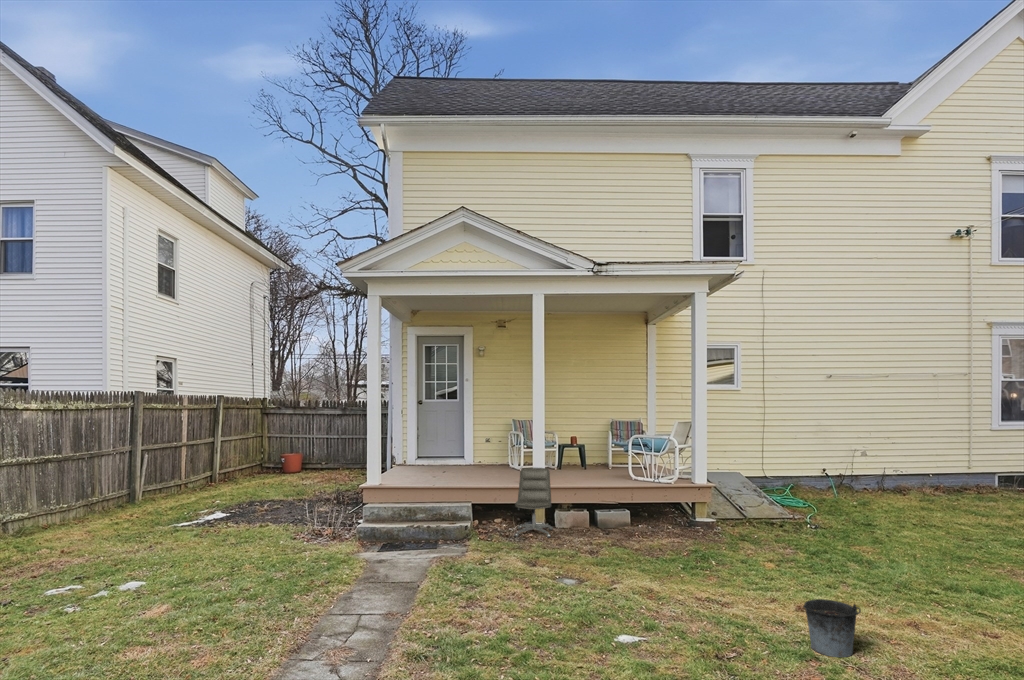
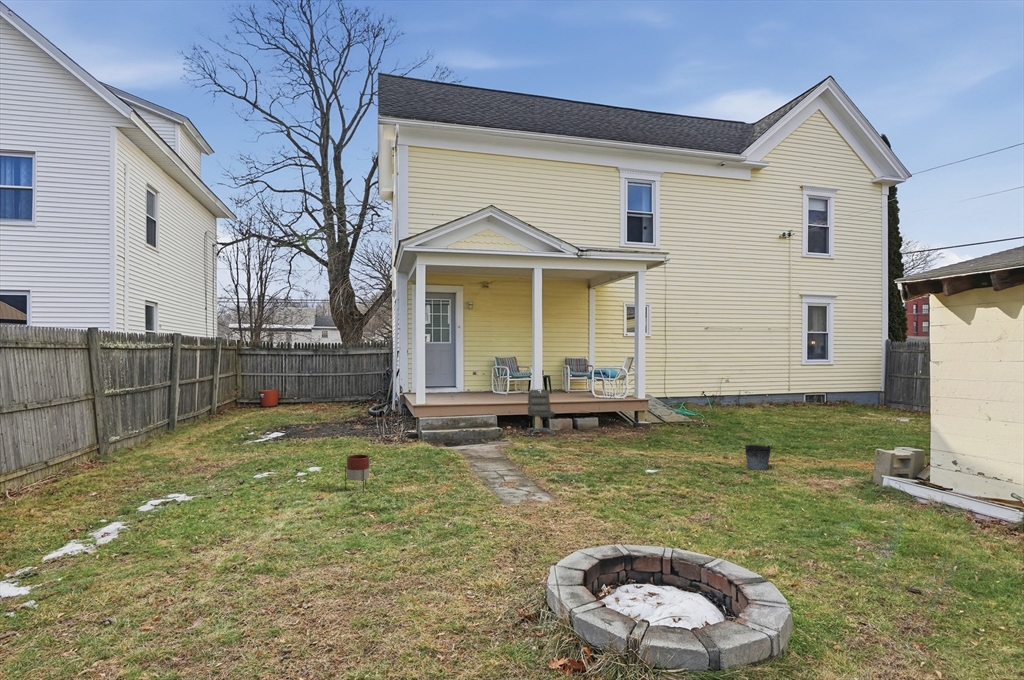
planter: none [45,589,92,660] -> present [345,454,369,492]

